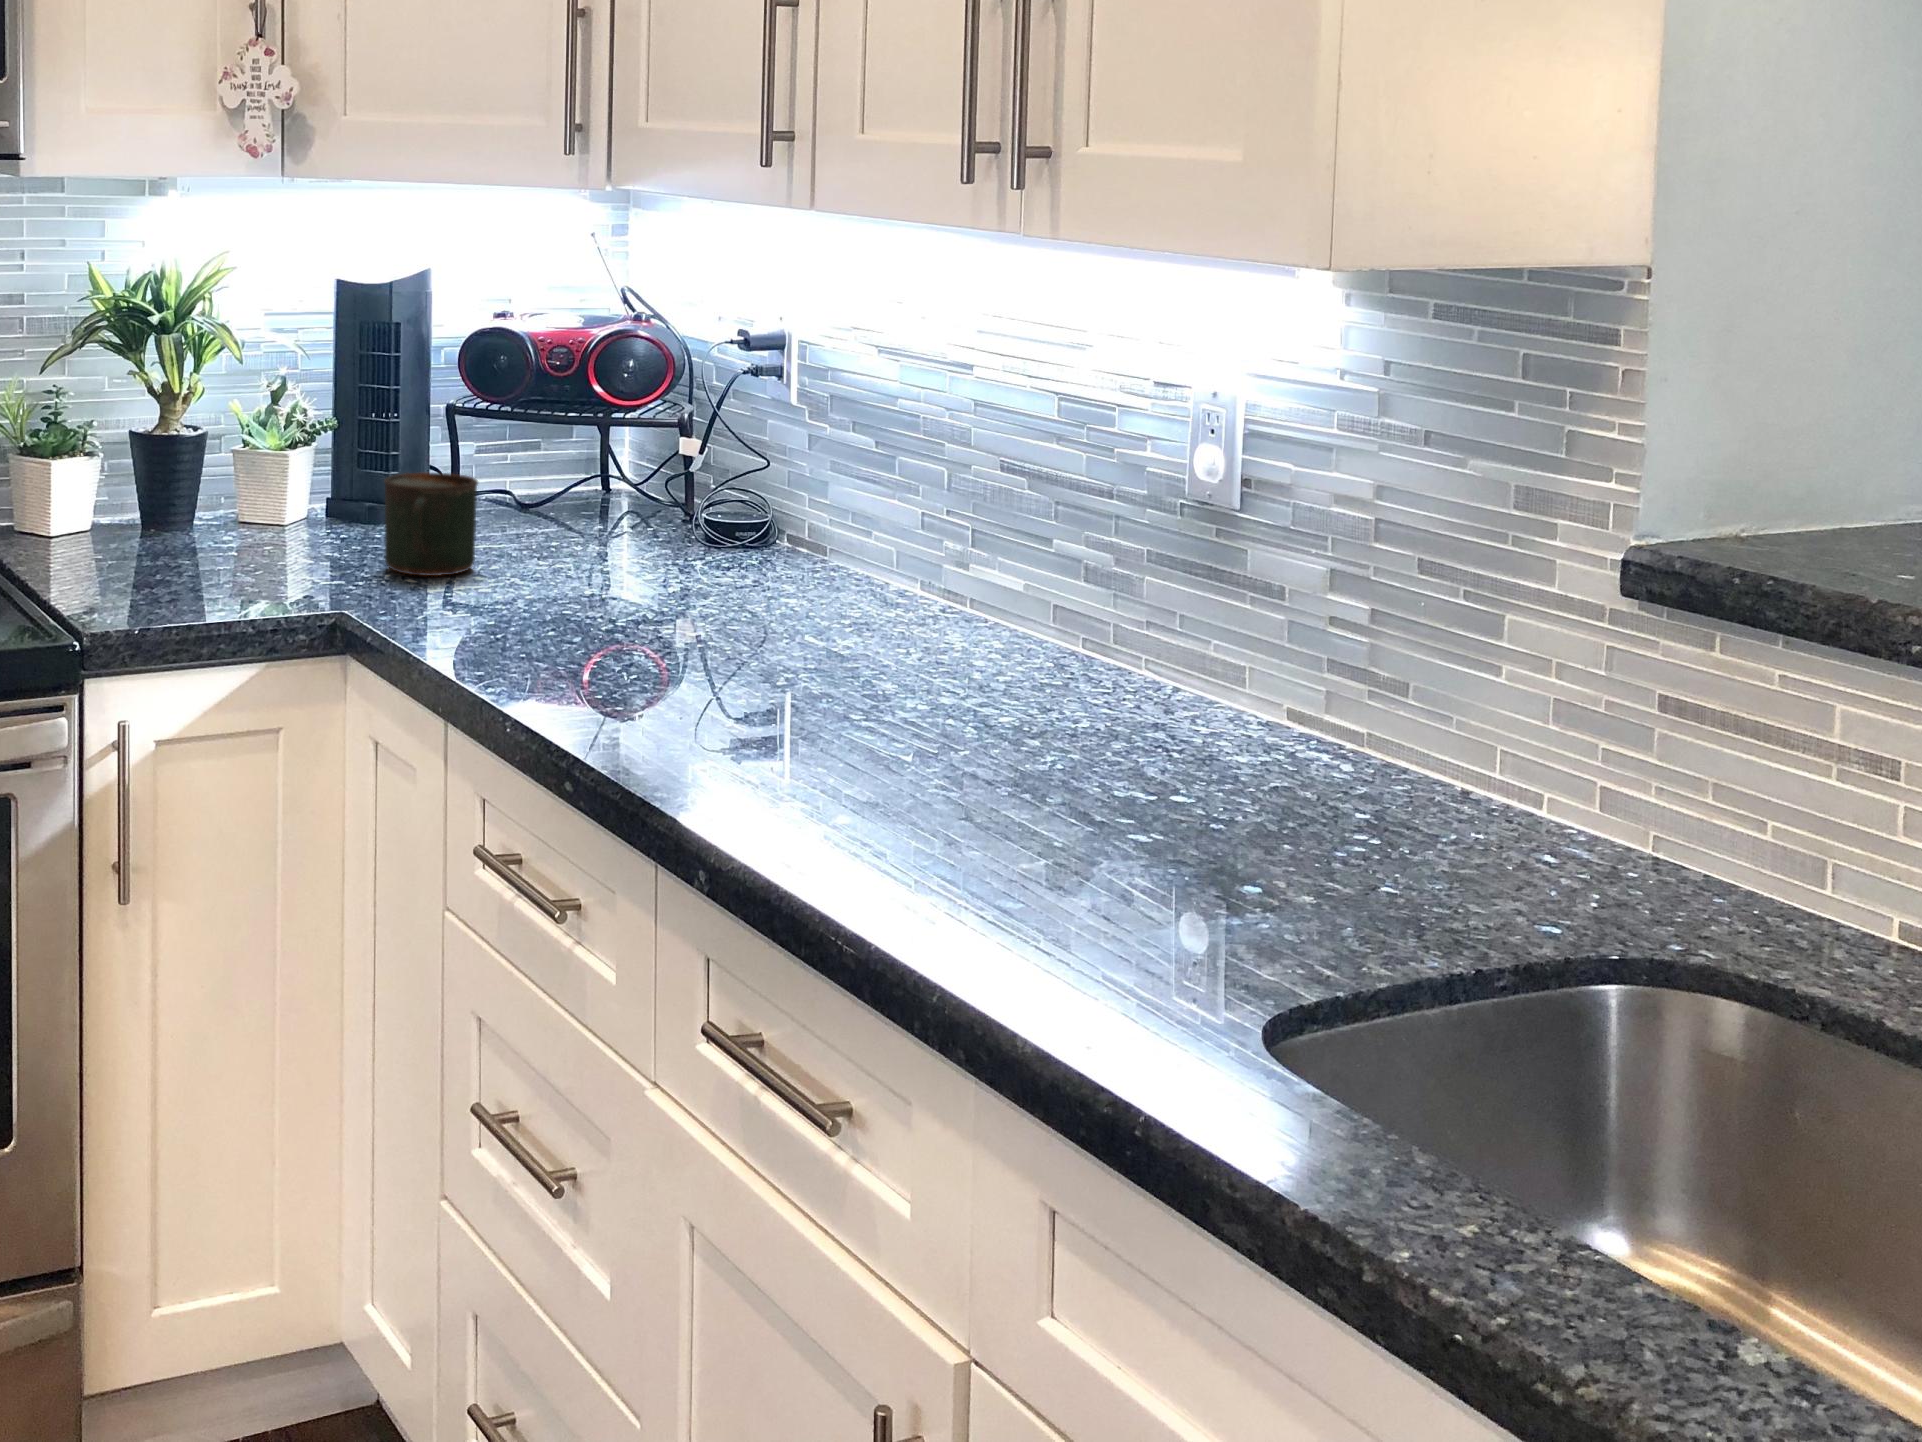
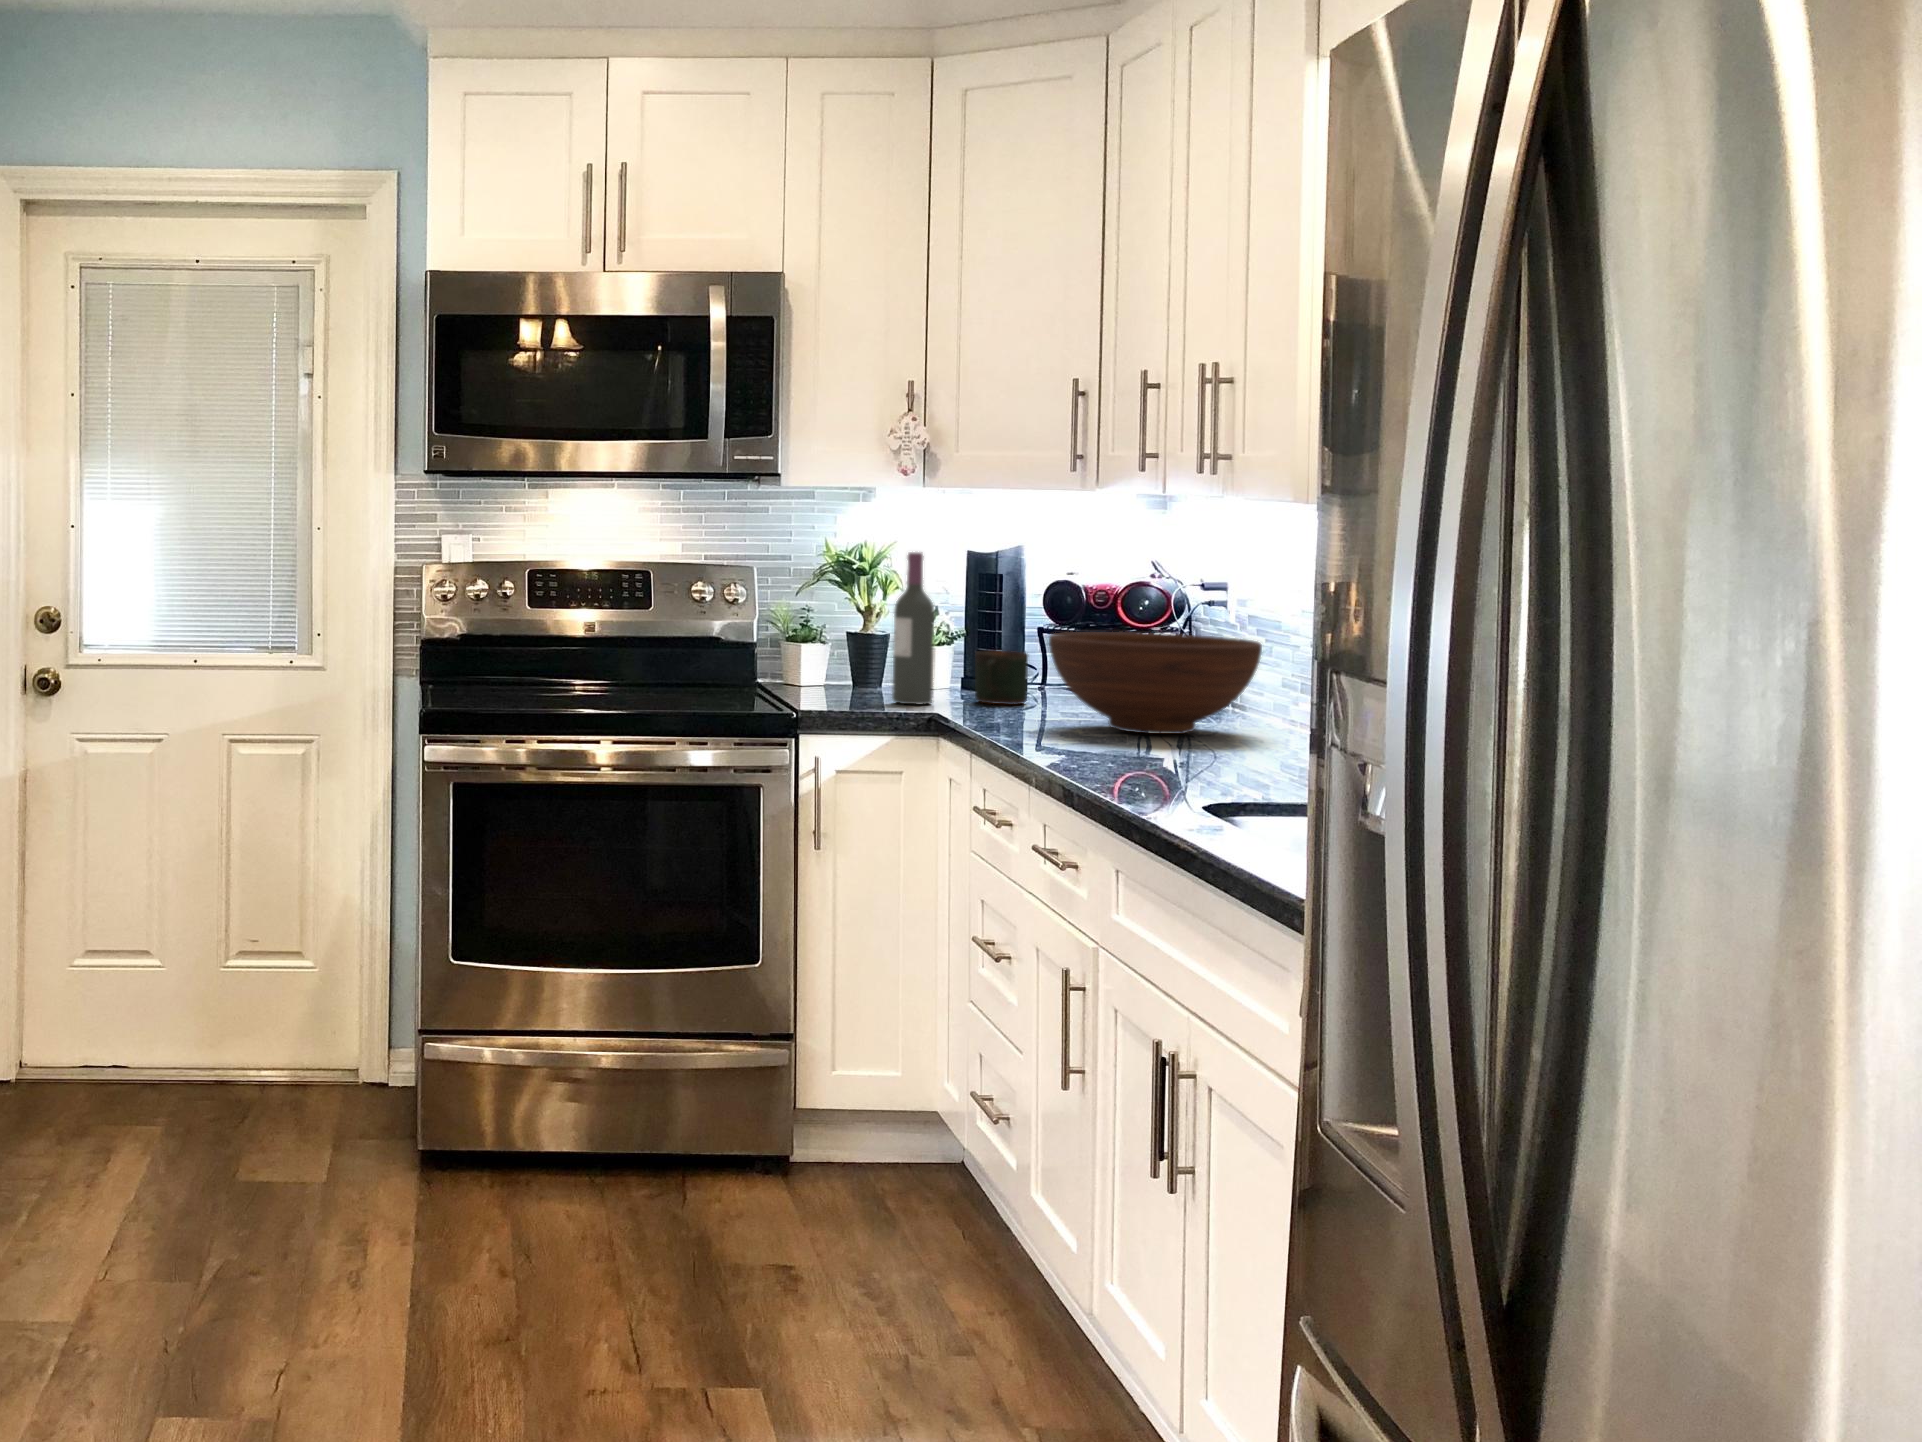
wine bottle: none [244,305,319,592] -> present [892,552,934,704]
fruit bowl: none [579,459,956,669] -> present [1049,632,1262,734]

